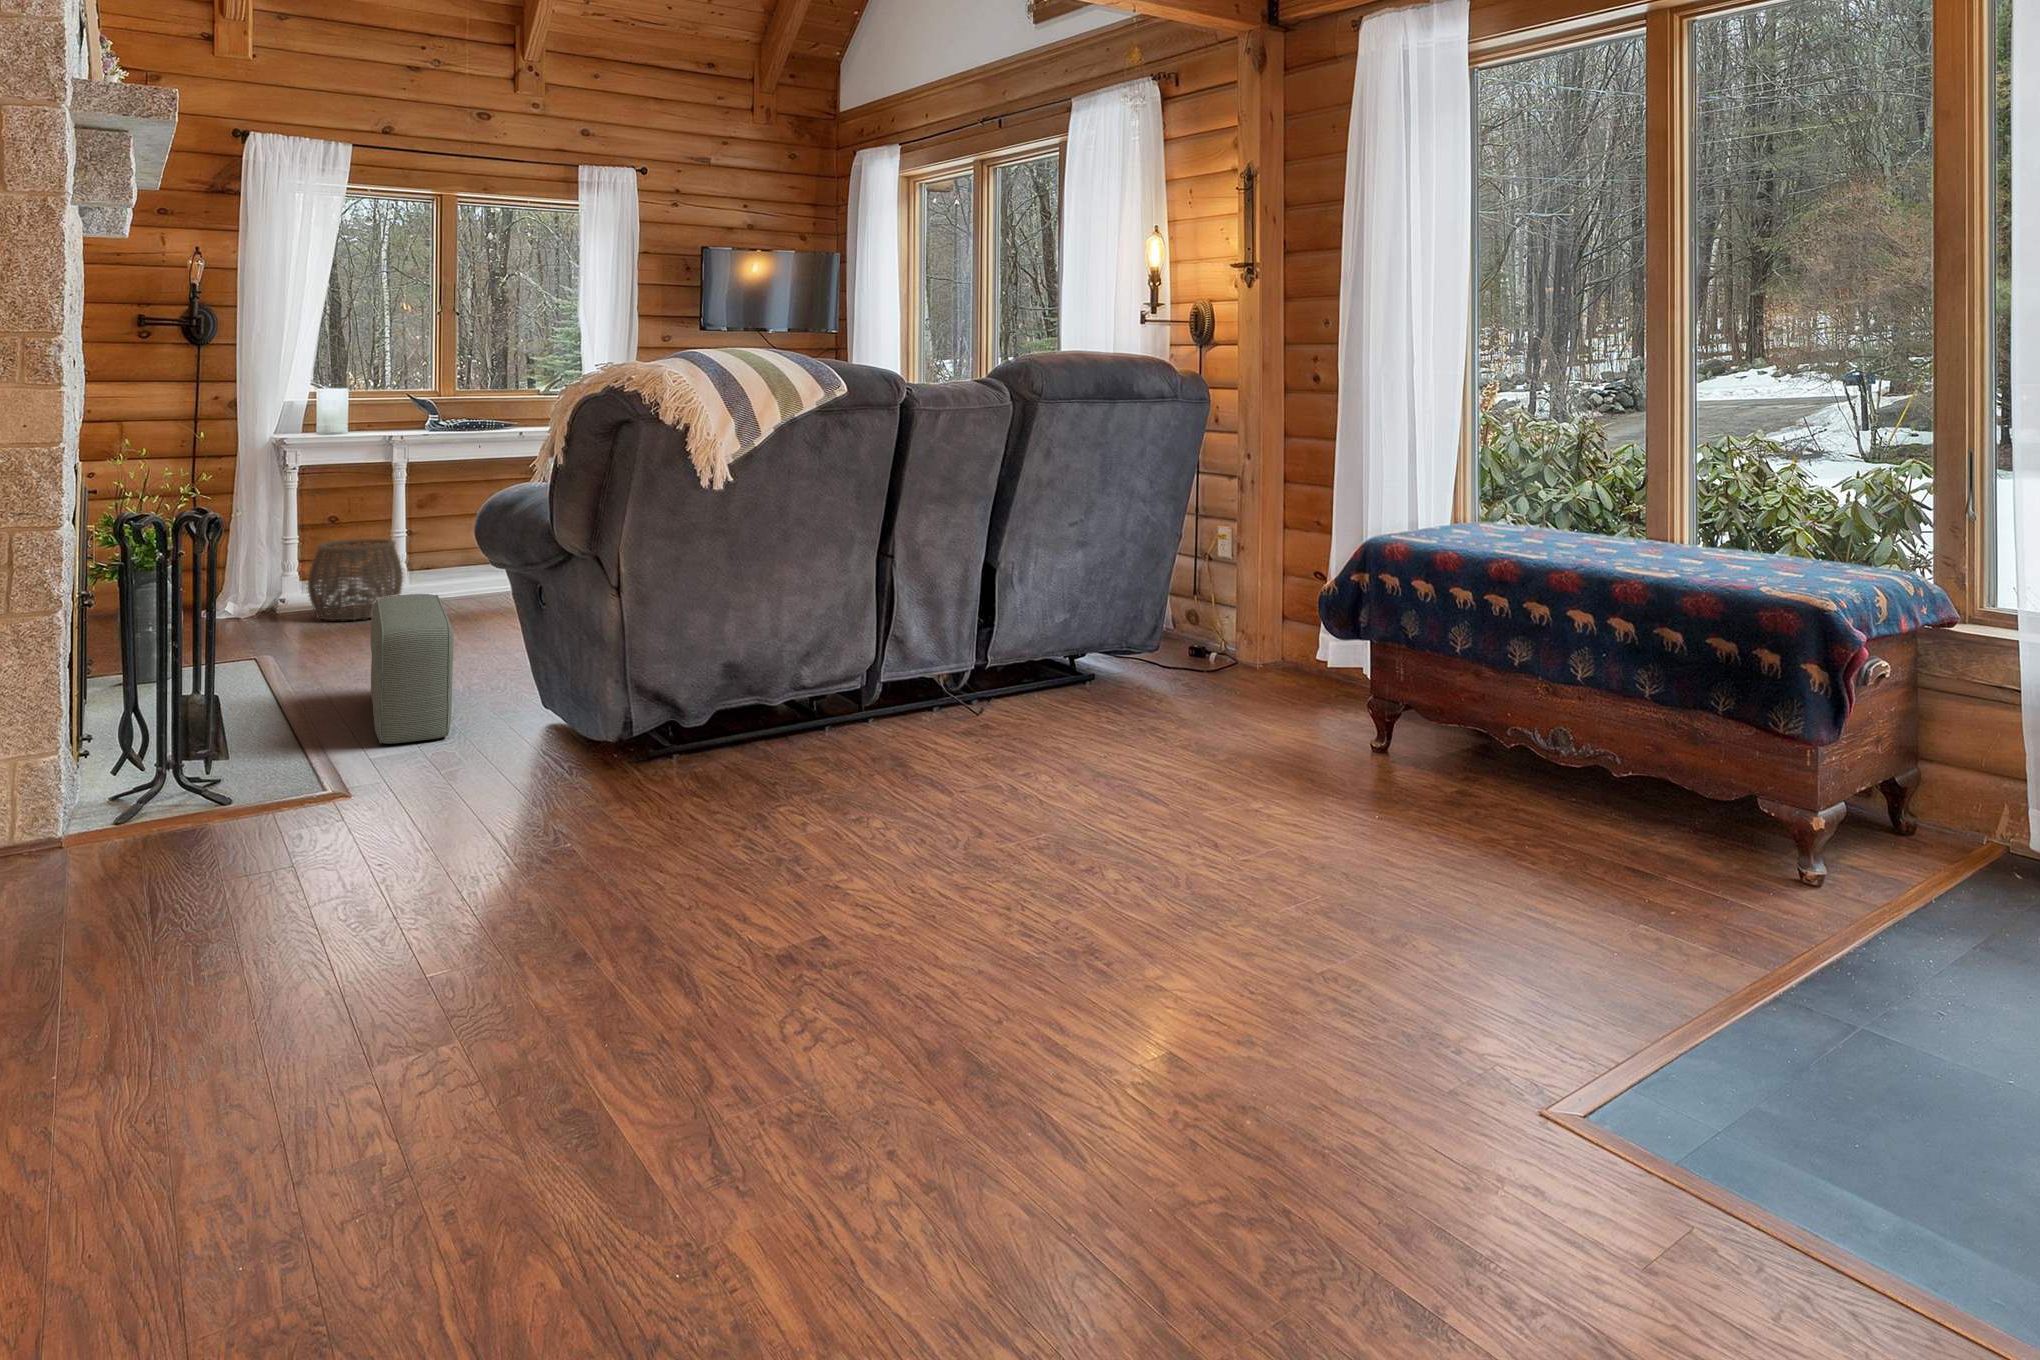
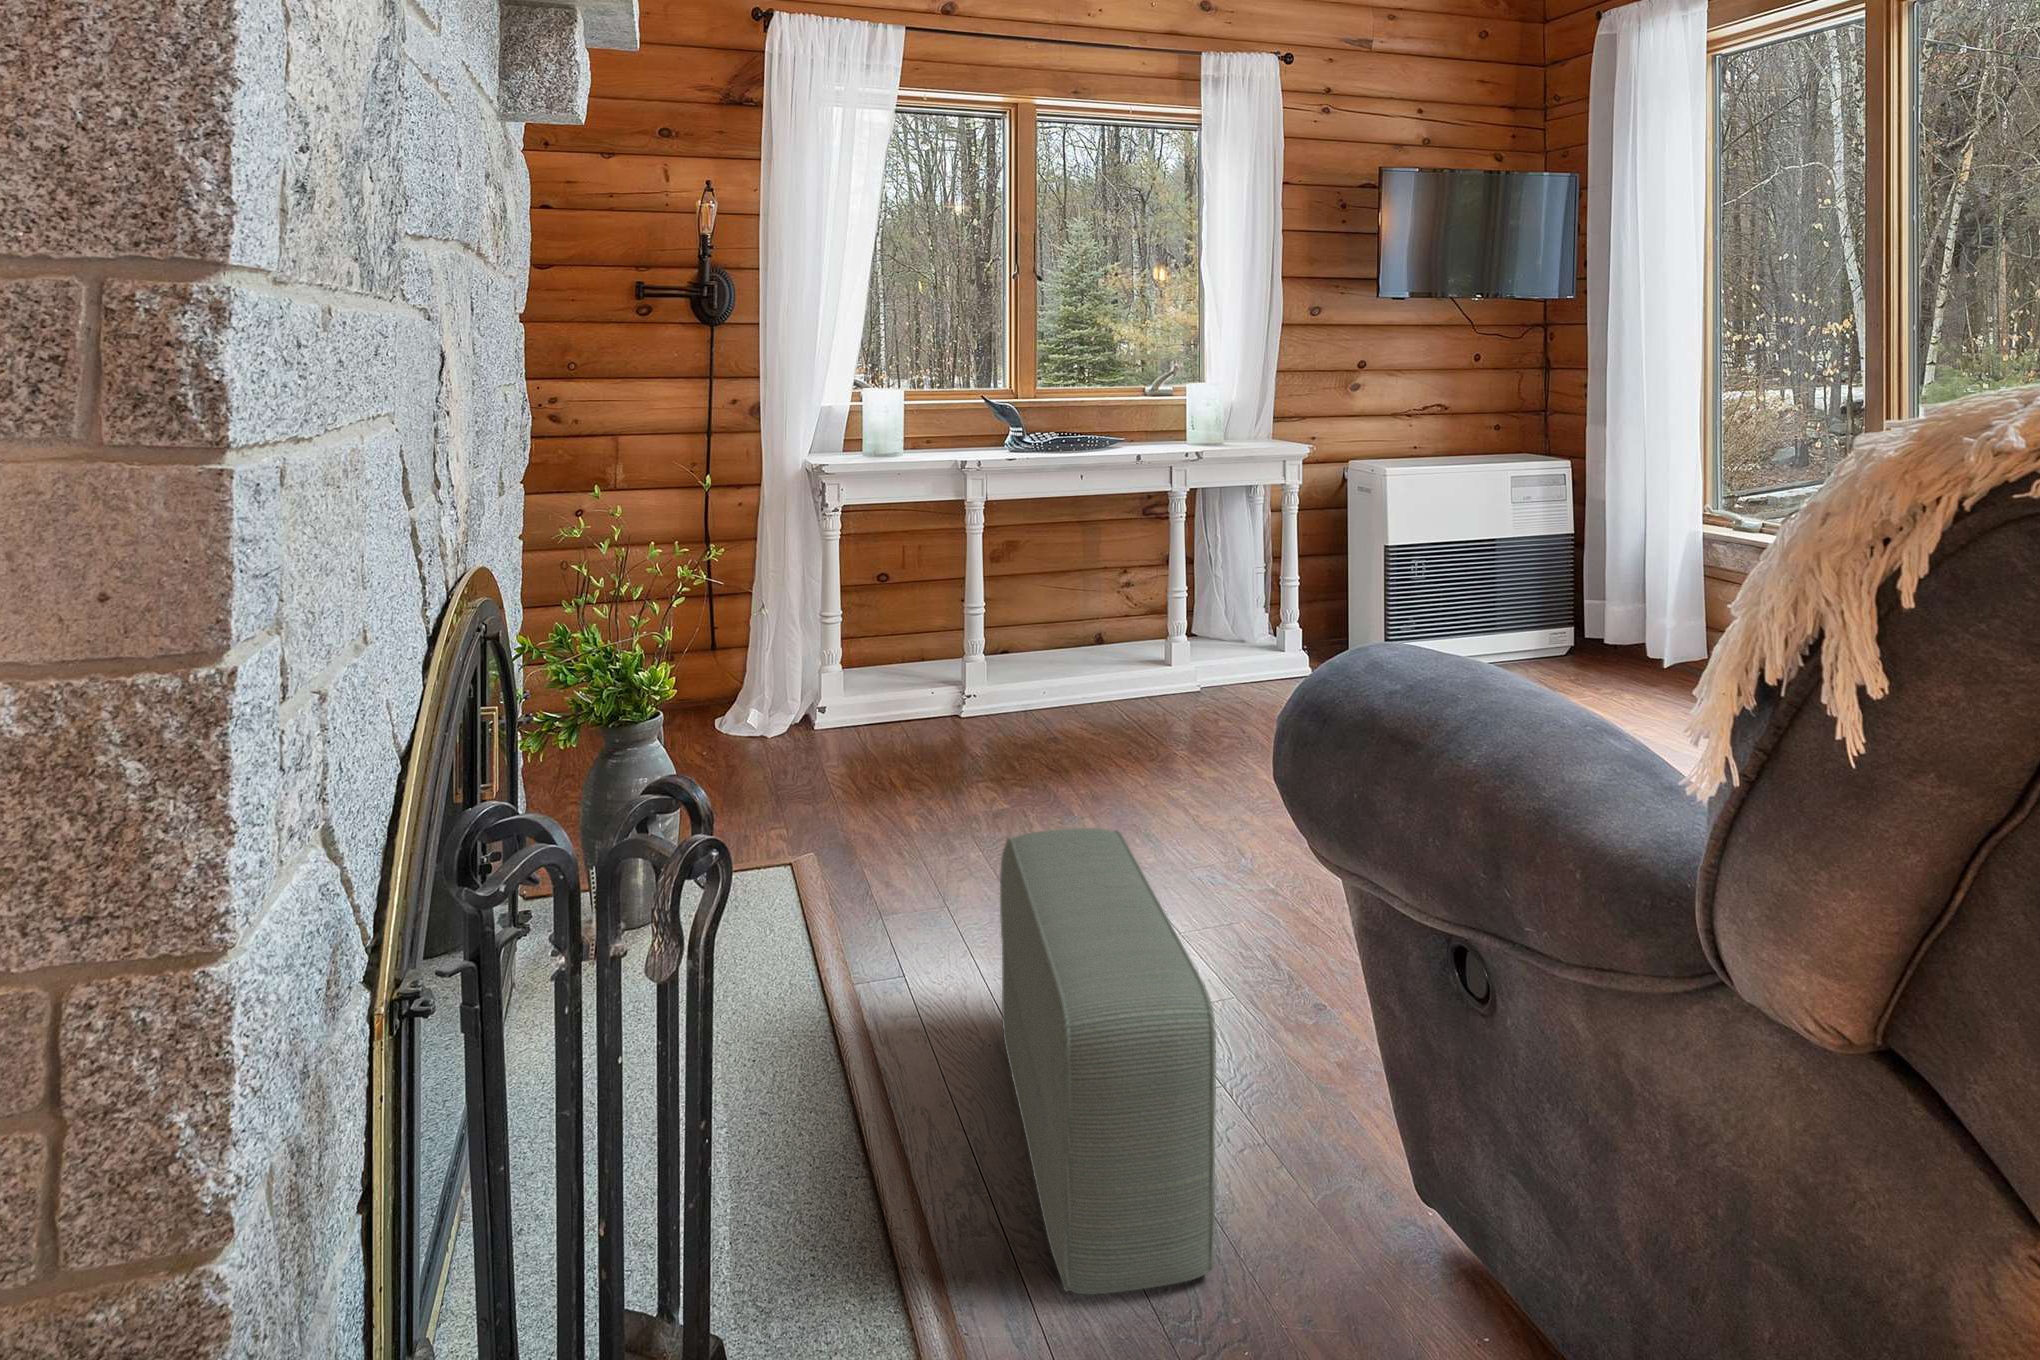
woven basket: present [308,539,403,621] -> none [858,624,995,763]

